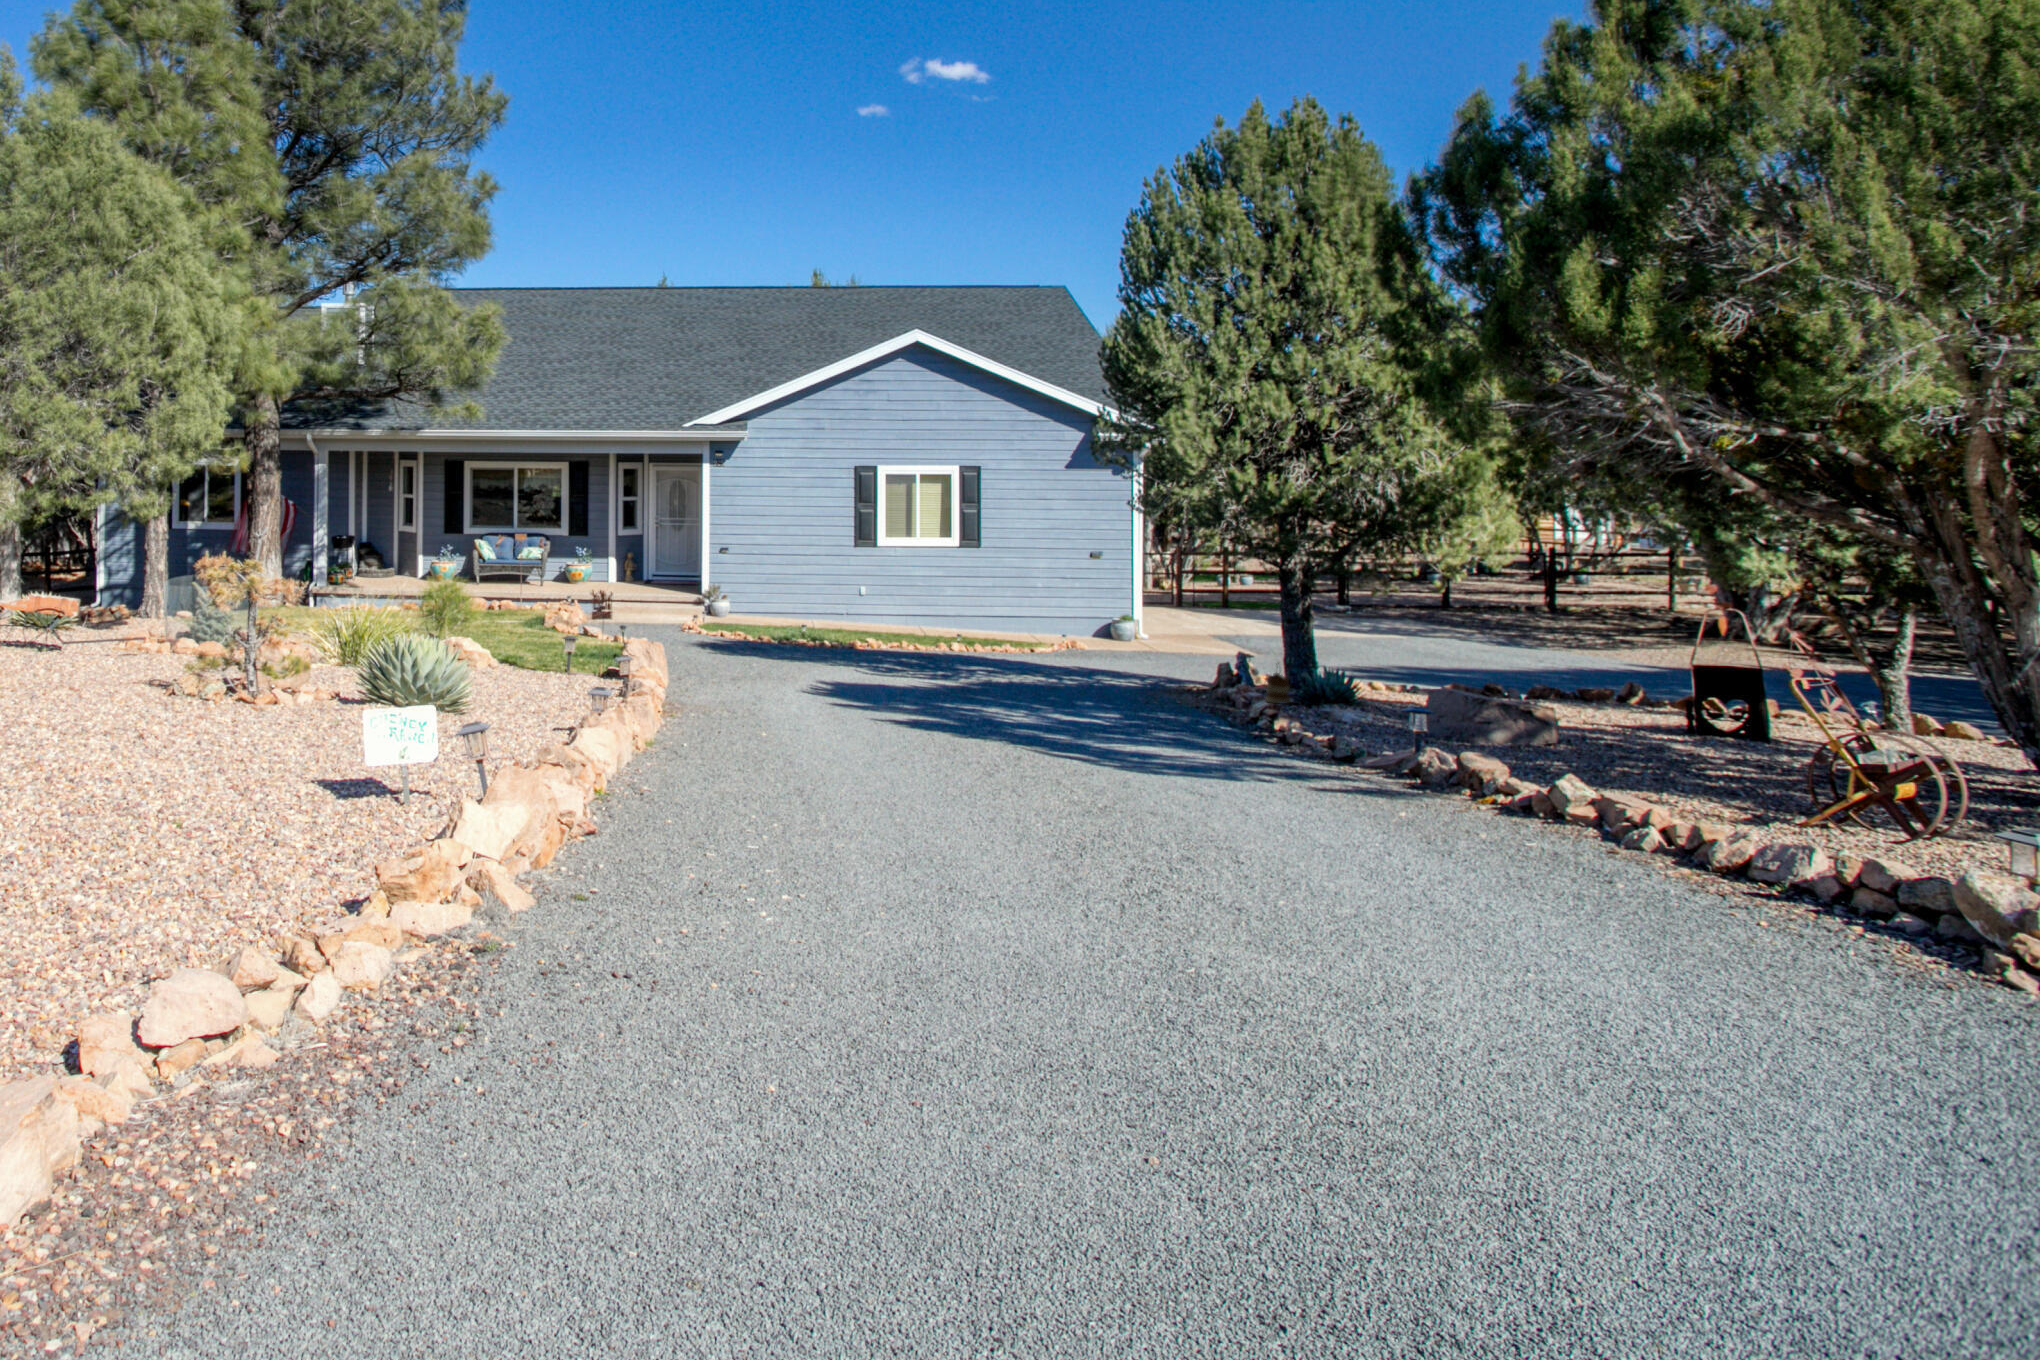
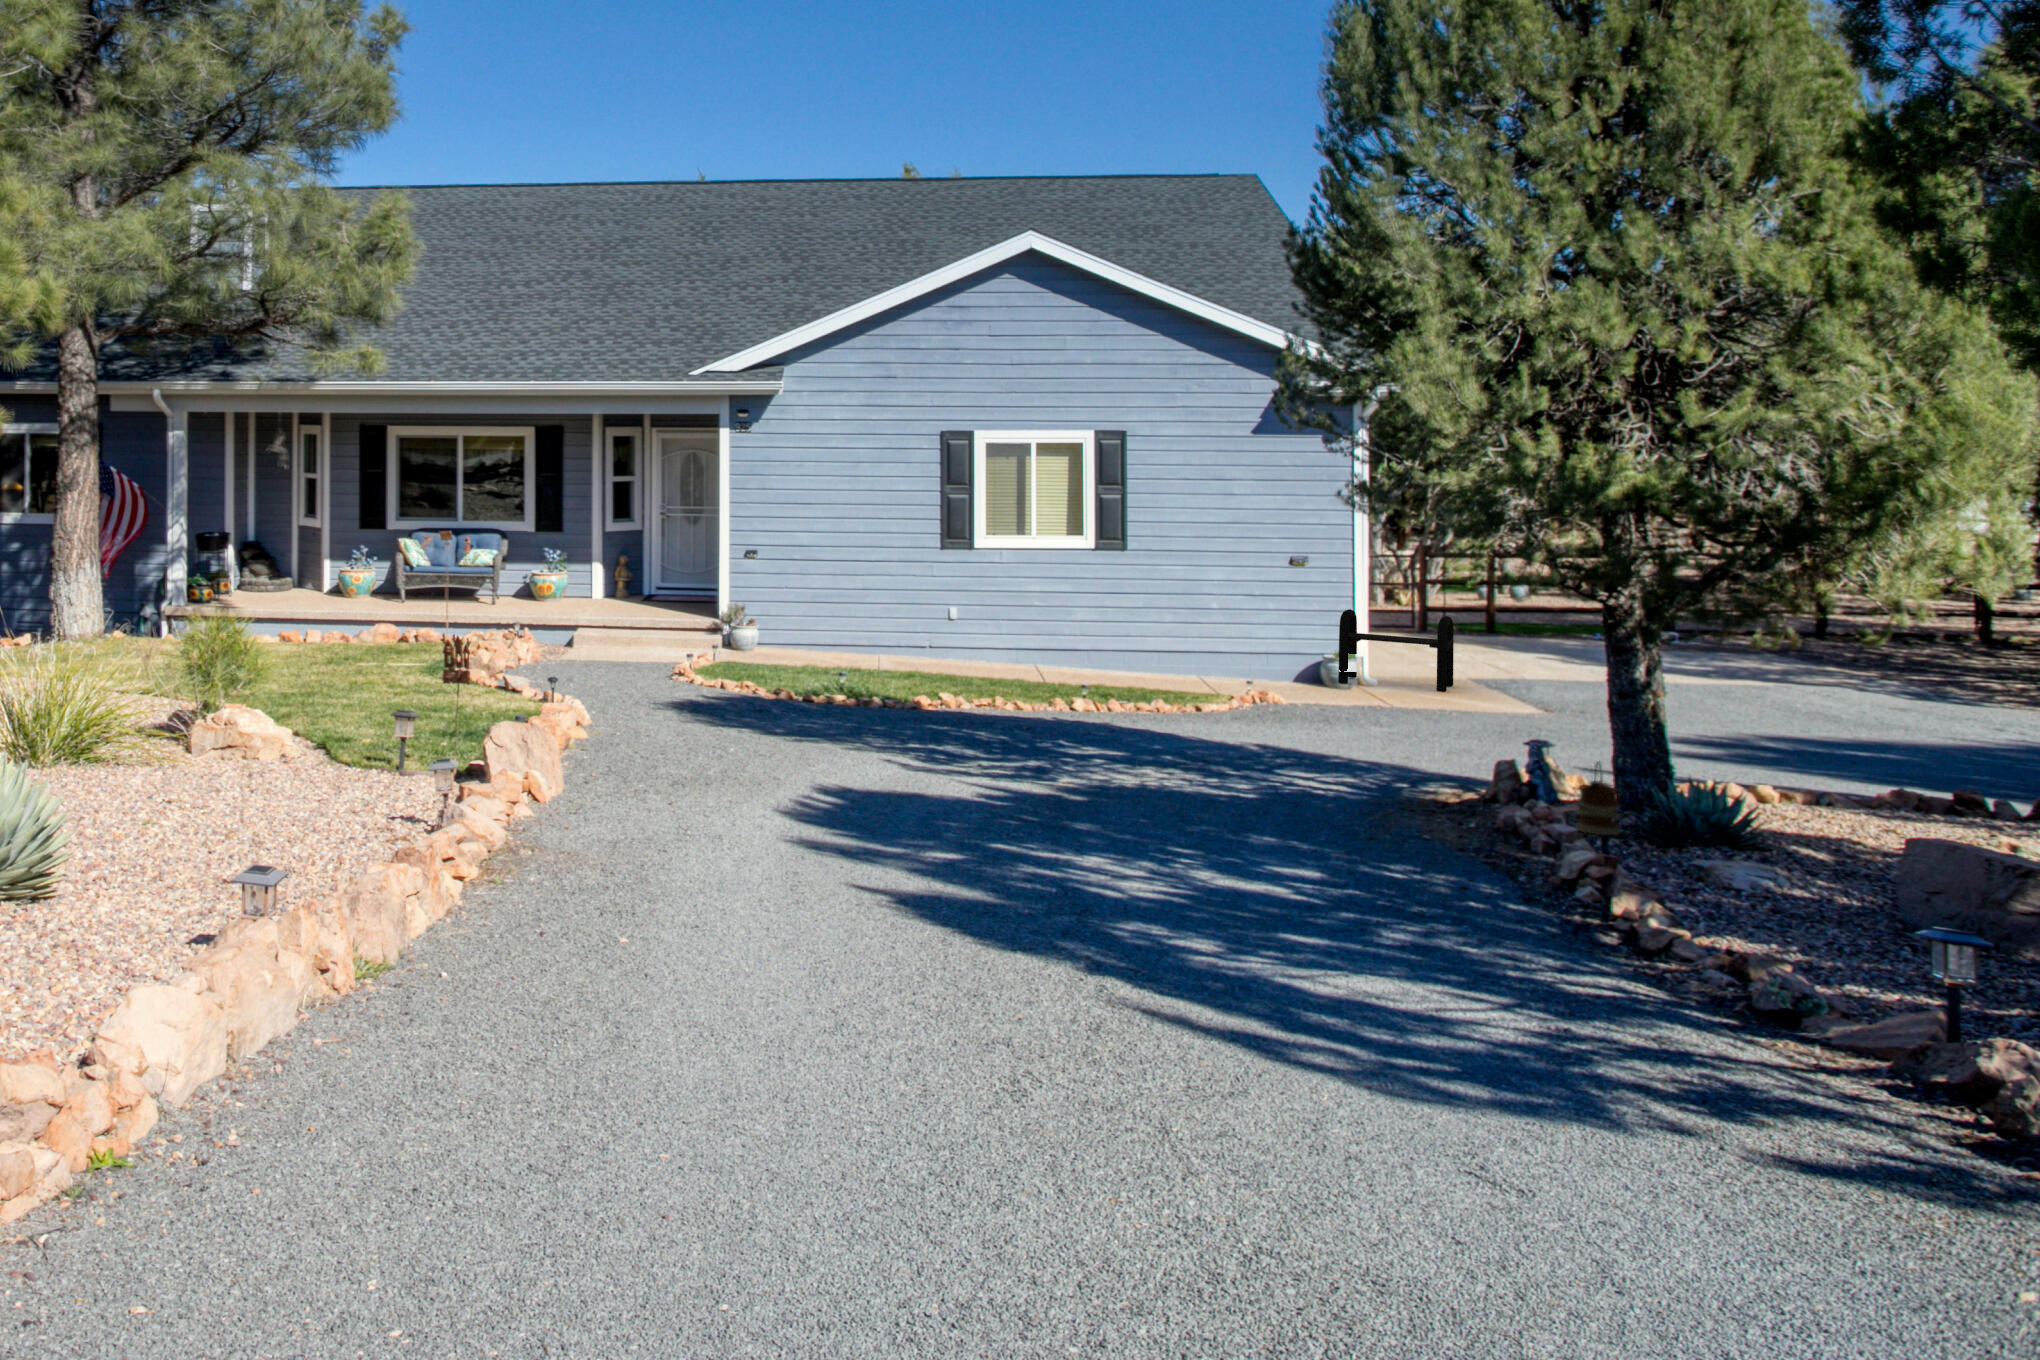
bench: none [1122,587,1198,642] -> present [1338,609,1454,692]

